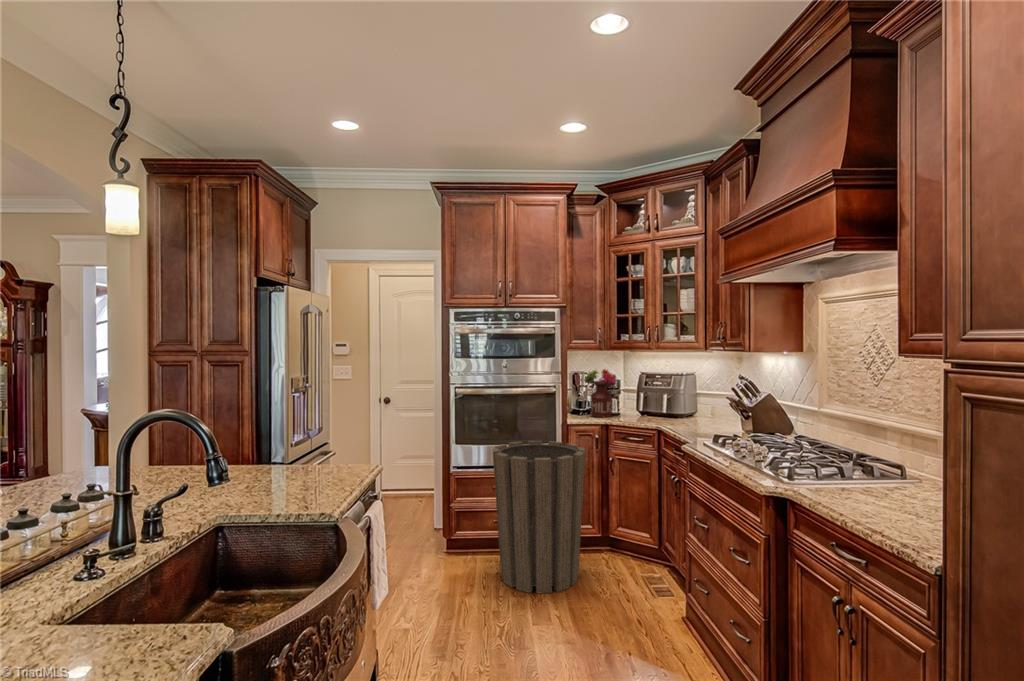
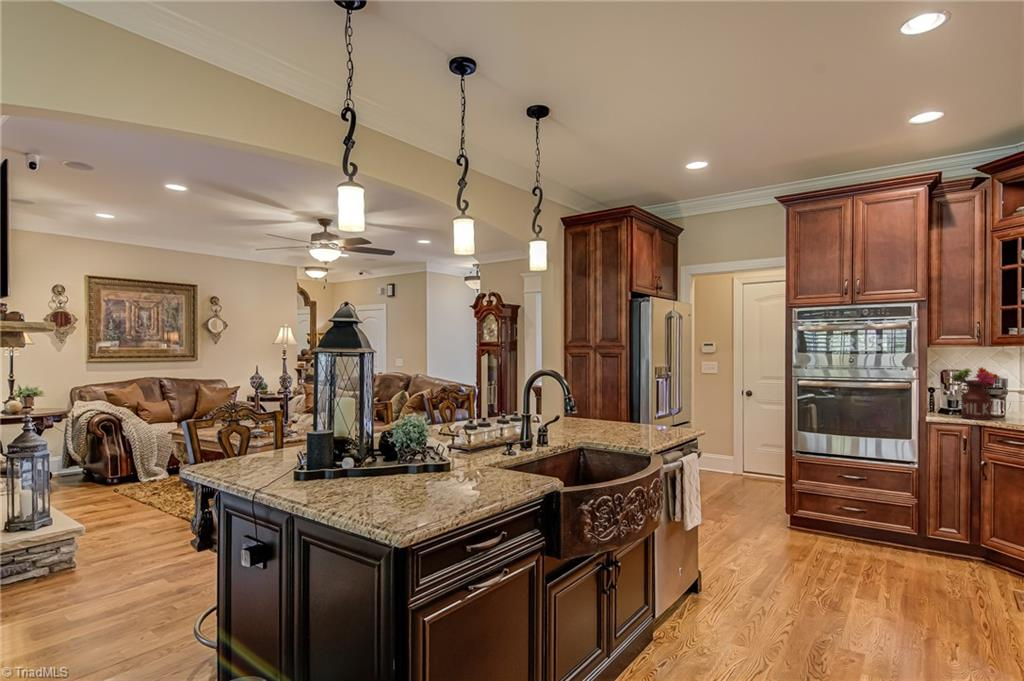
trash can: present [493,441,586,593] -> none [831,435,940,580]

